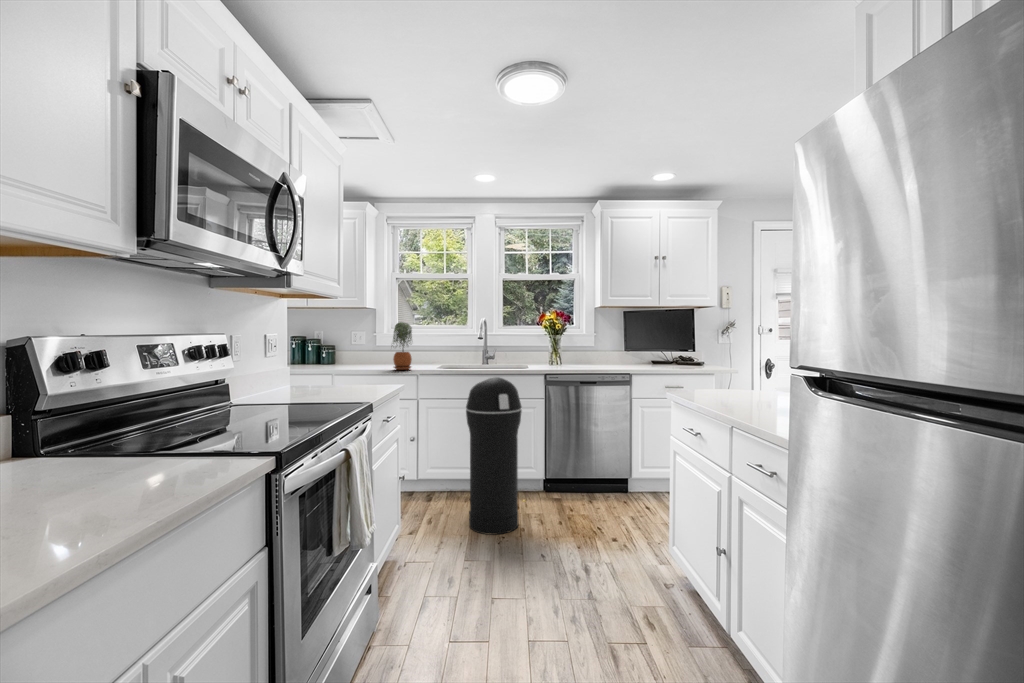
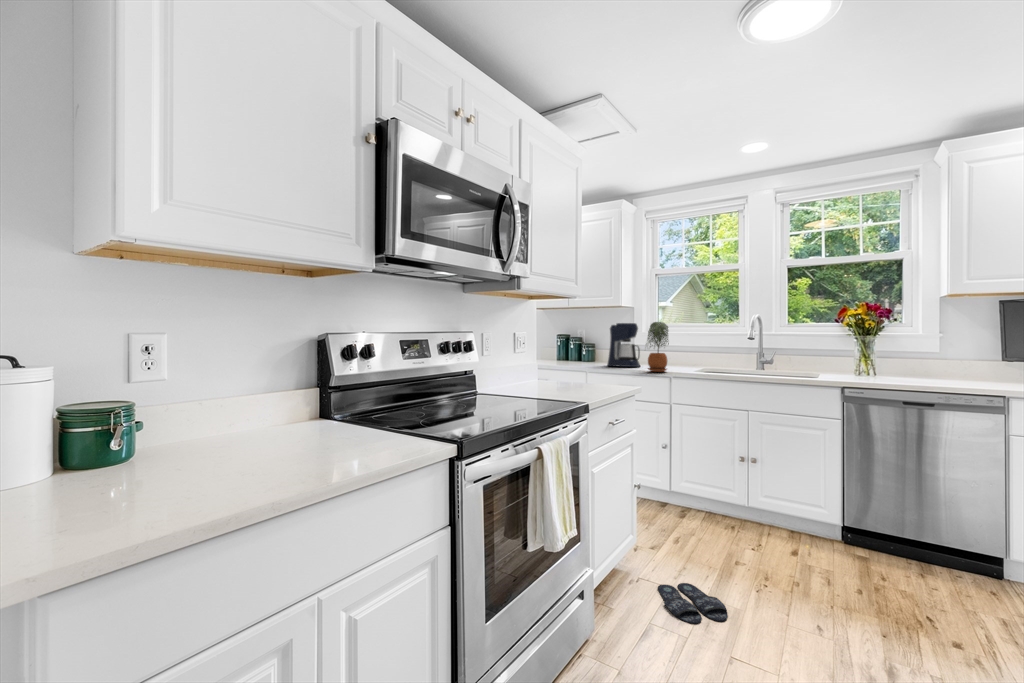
coffee maker: none [349,323,383,366] -> present [607,323,640,367]
trash can: present [466,377,522,535] -> none [721,385,799,582]
slippers: none [425,551,482,580] -> present [658,583,728,624]

